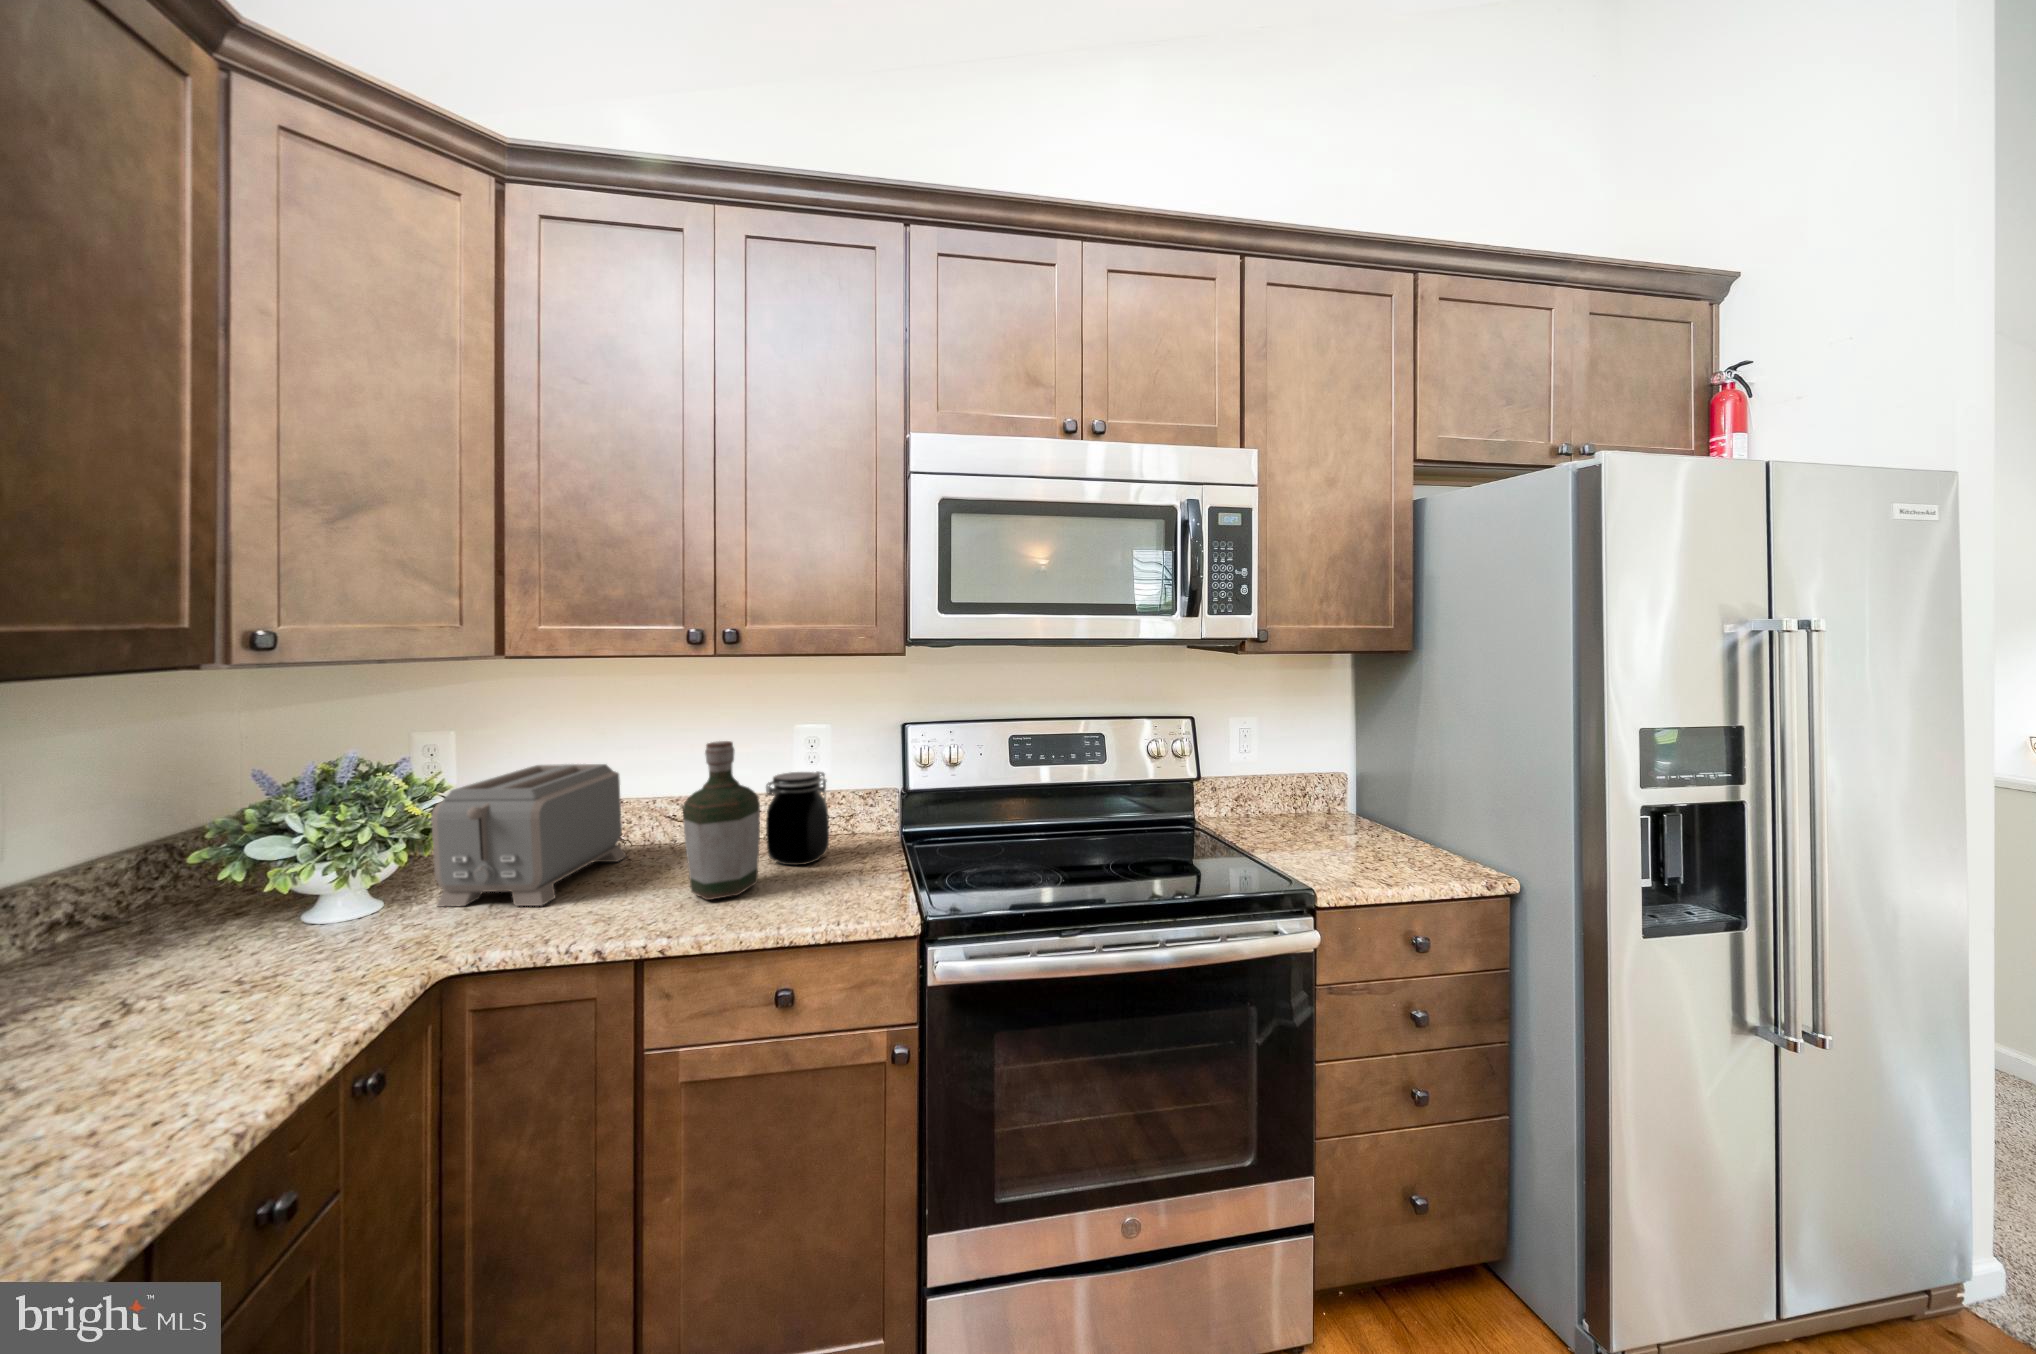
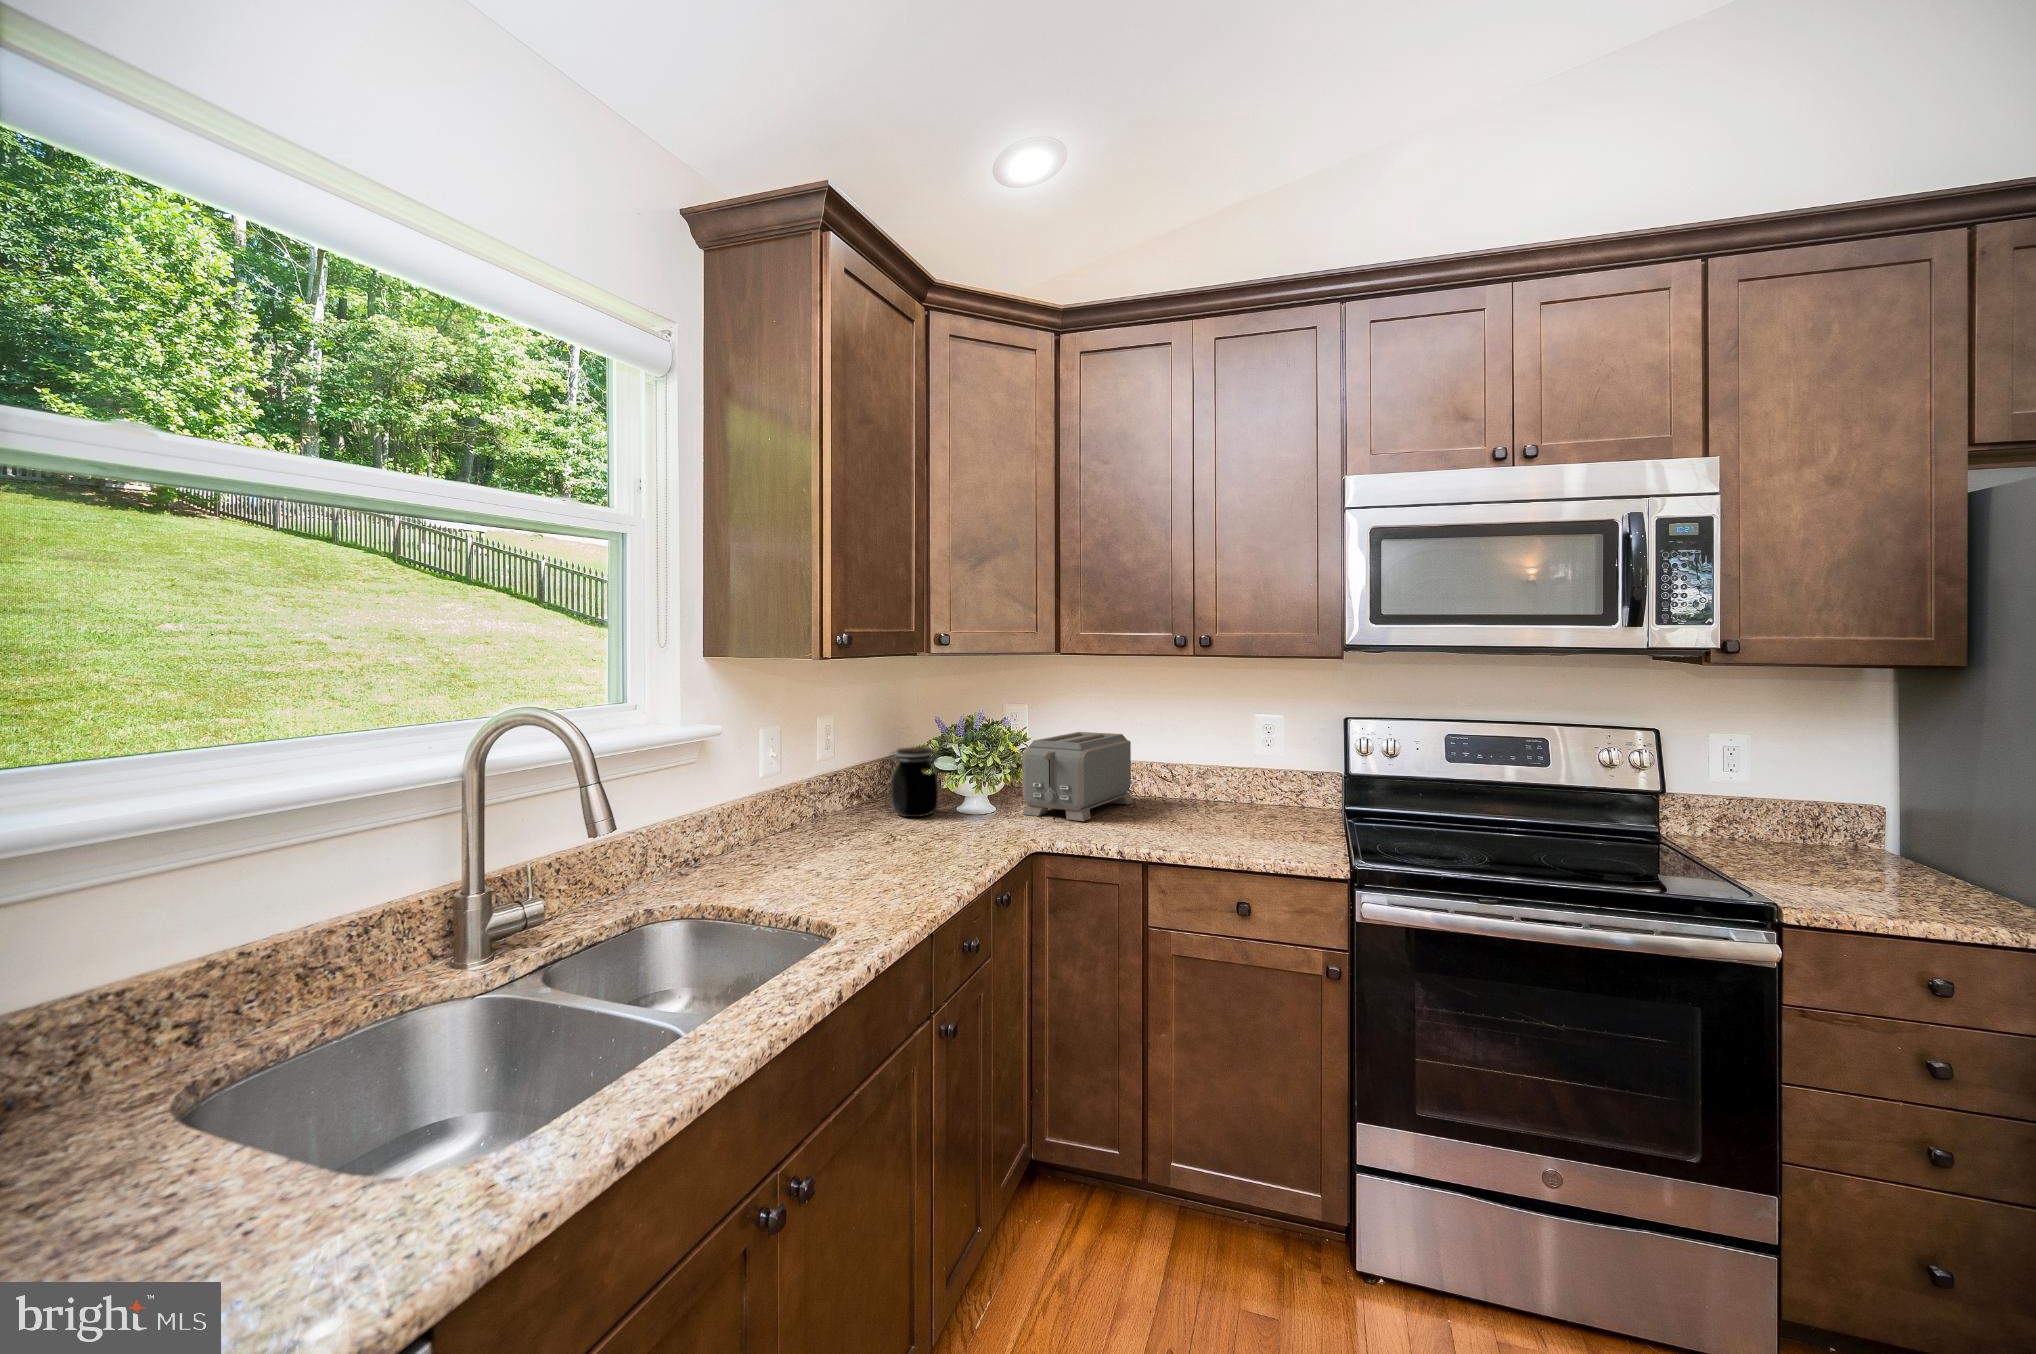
bottle: present [683,741,760,900] -> none [1174,719,1228,832]
jar: present [766,772,829,865] -> present [890,747,938,817]

